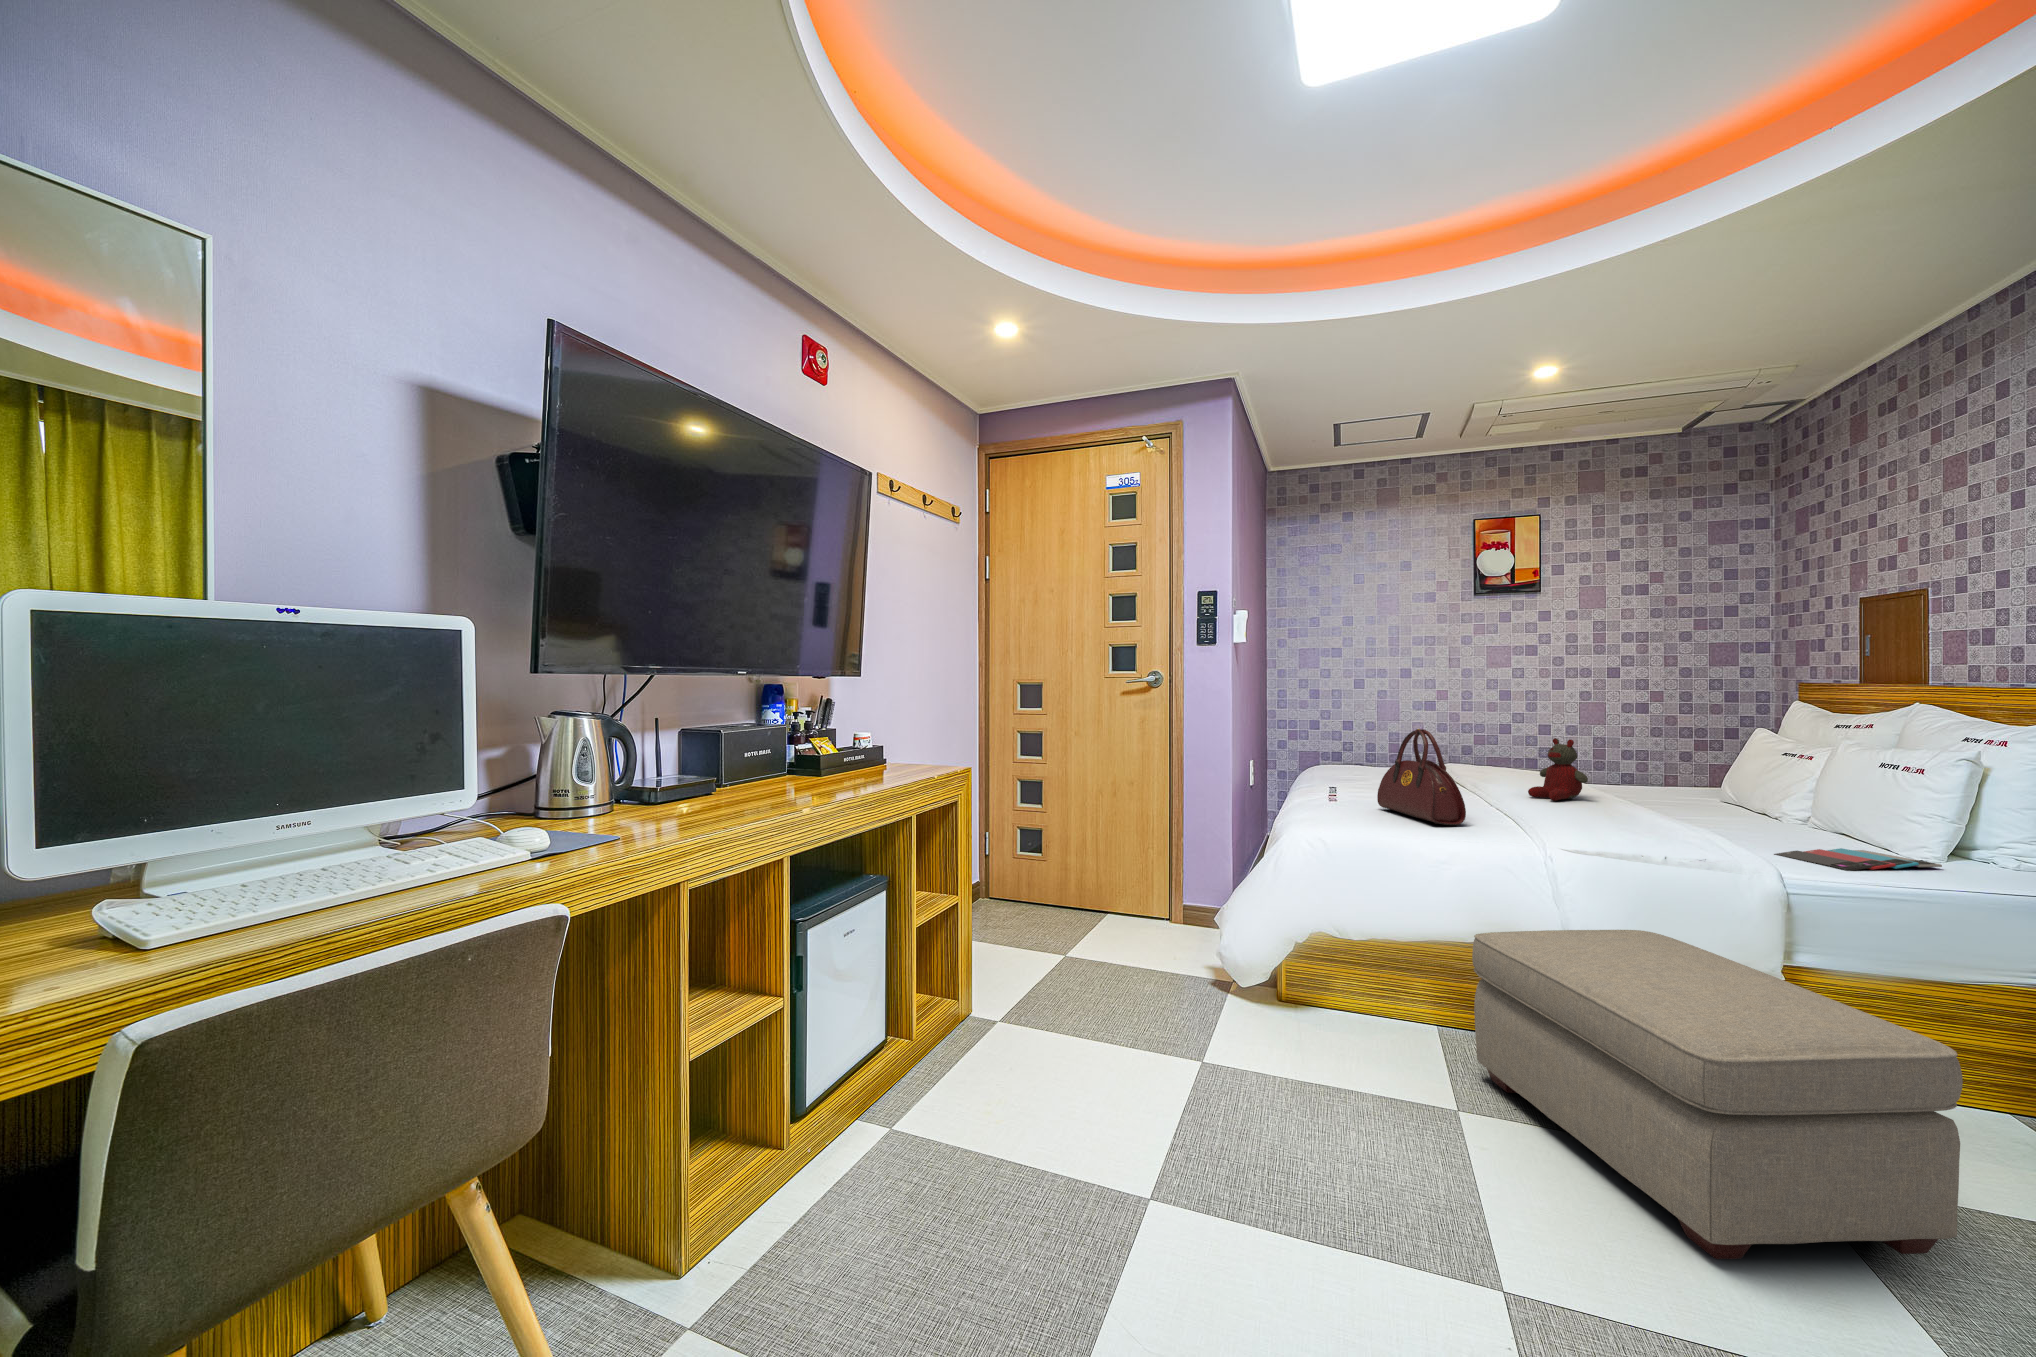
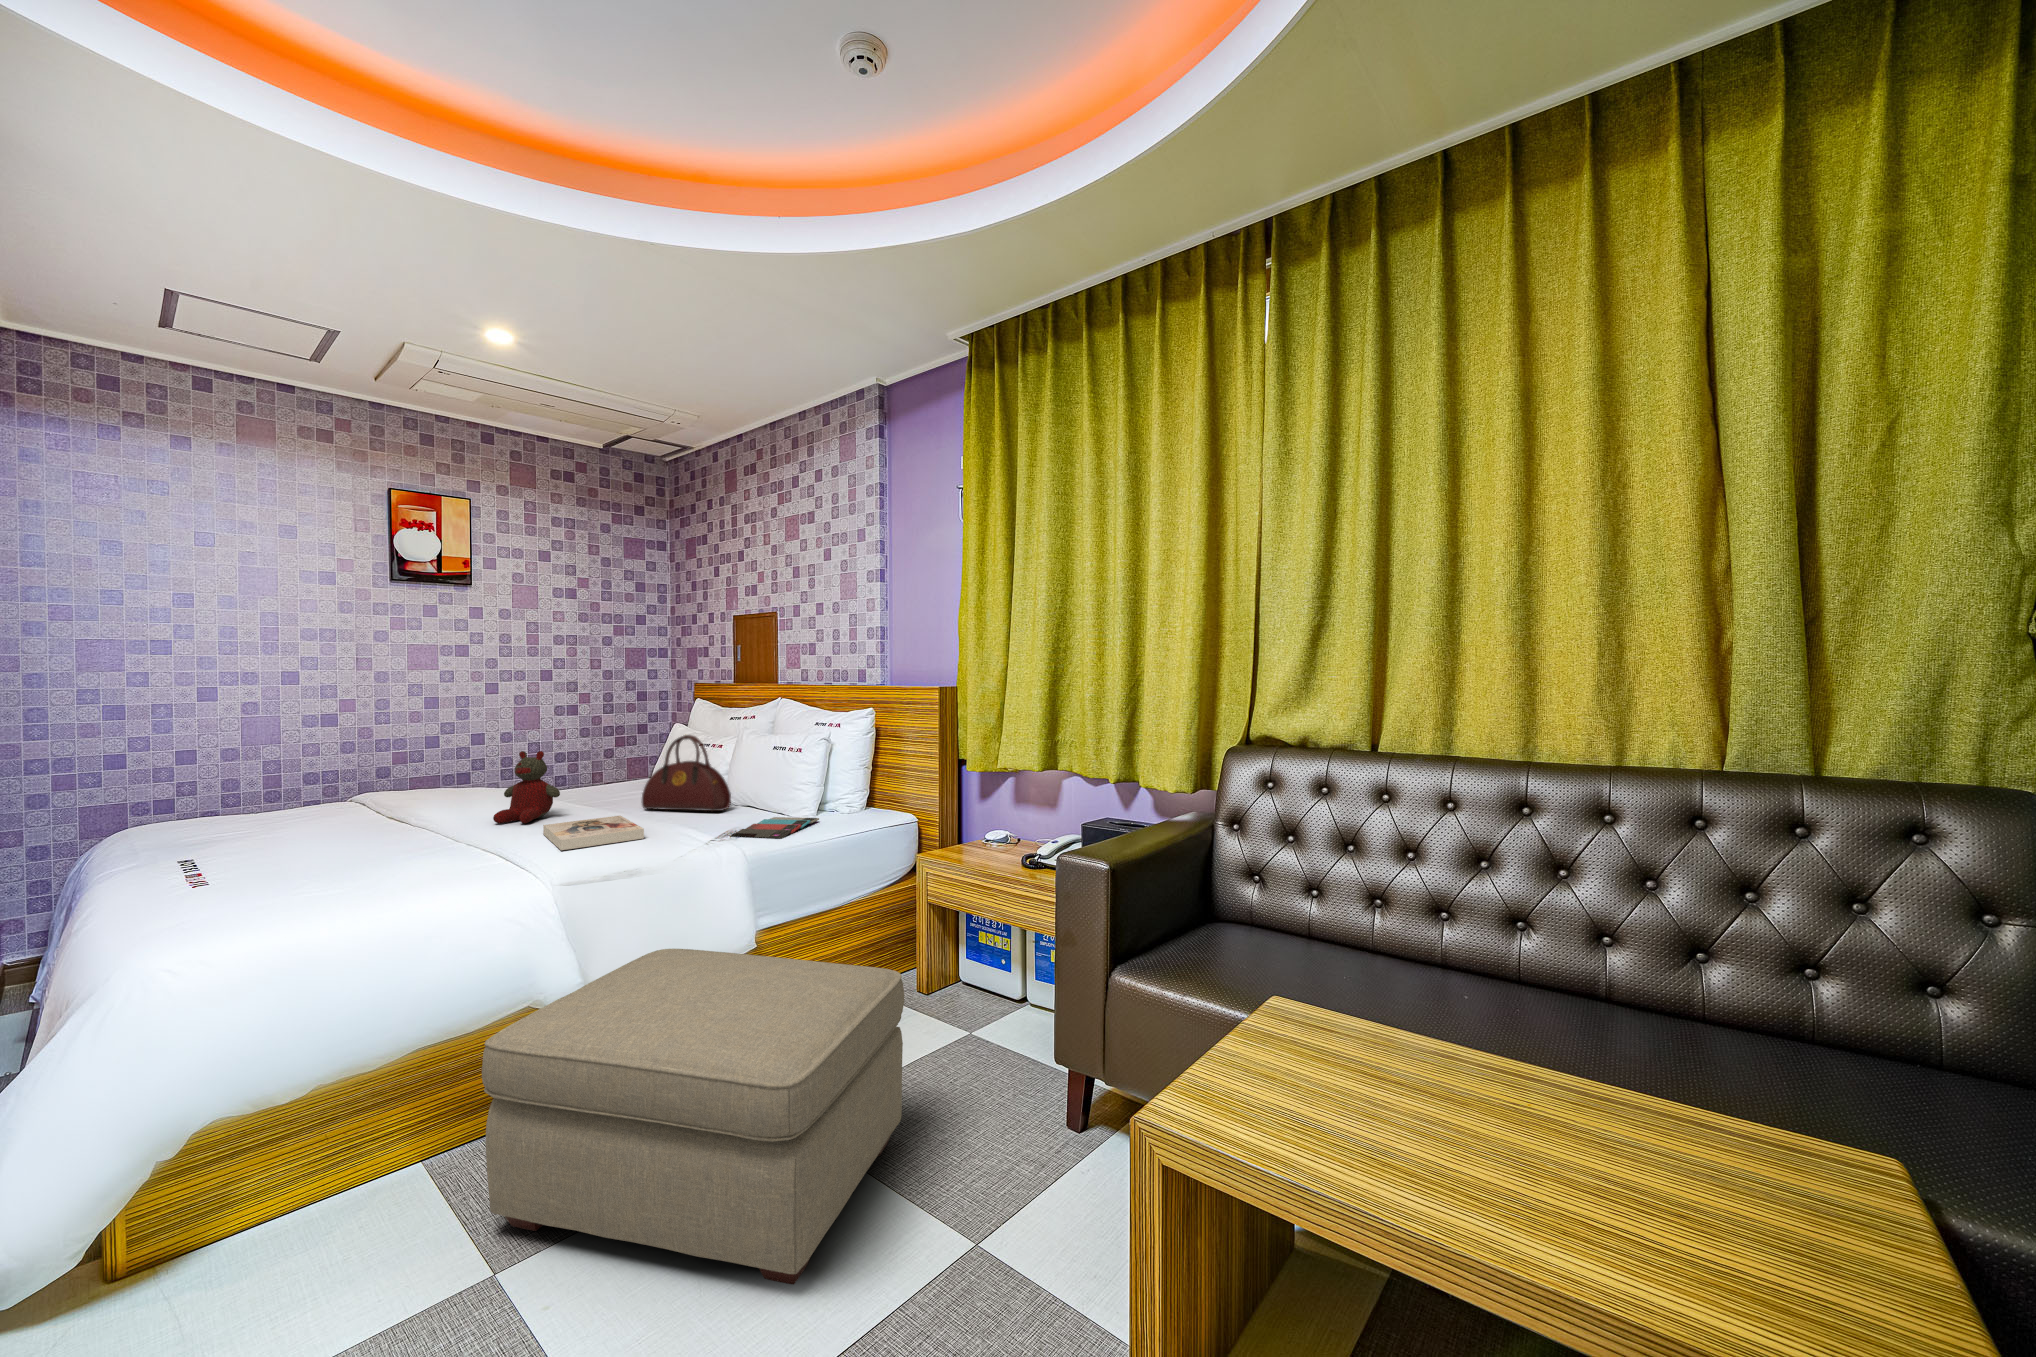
handbag: present [1377,729,1466,825] -> present [642,735,731,811]
book: none [1563,803,1655,831] -> present [543,816,644,850]

